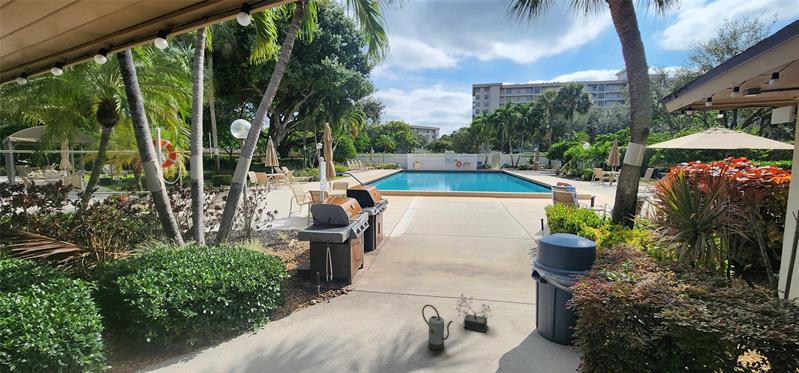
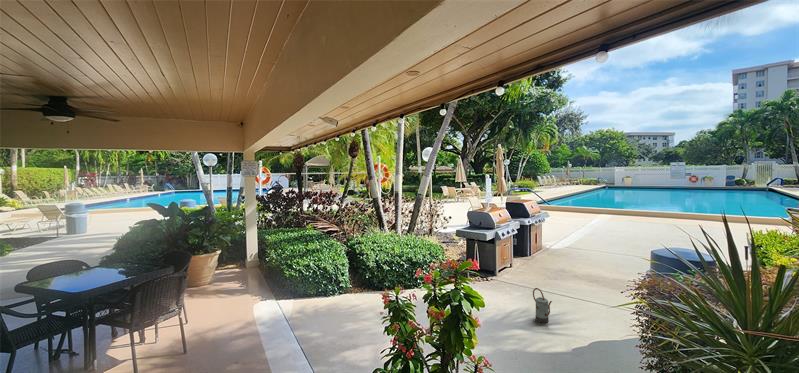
decorative plant: present [457,295,492,332] -> none [567,289,602,322]

